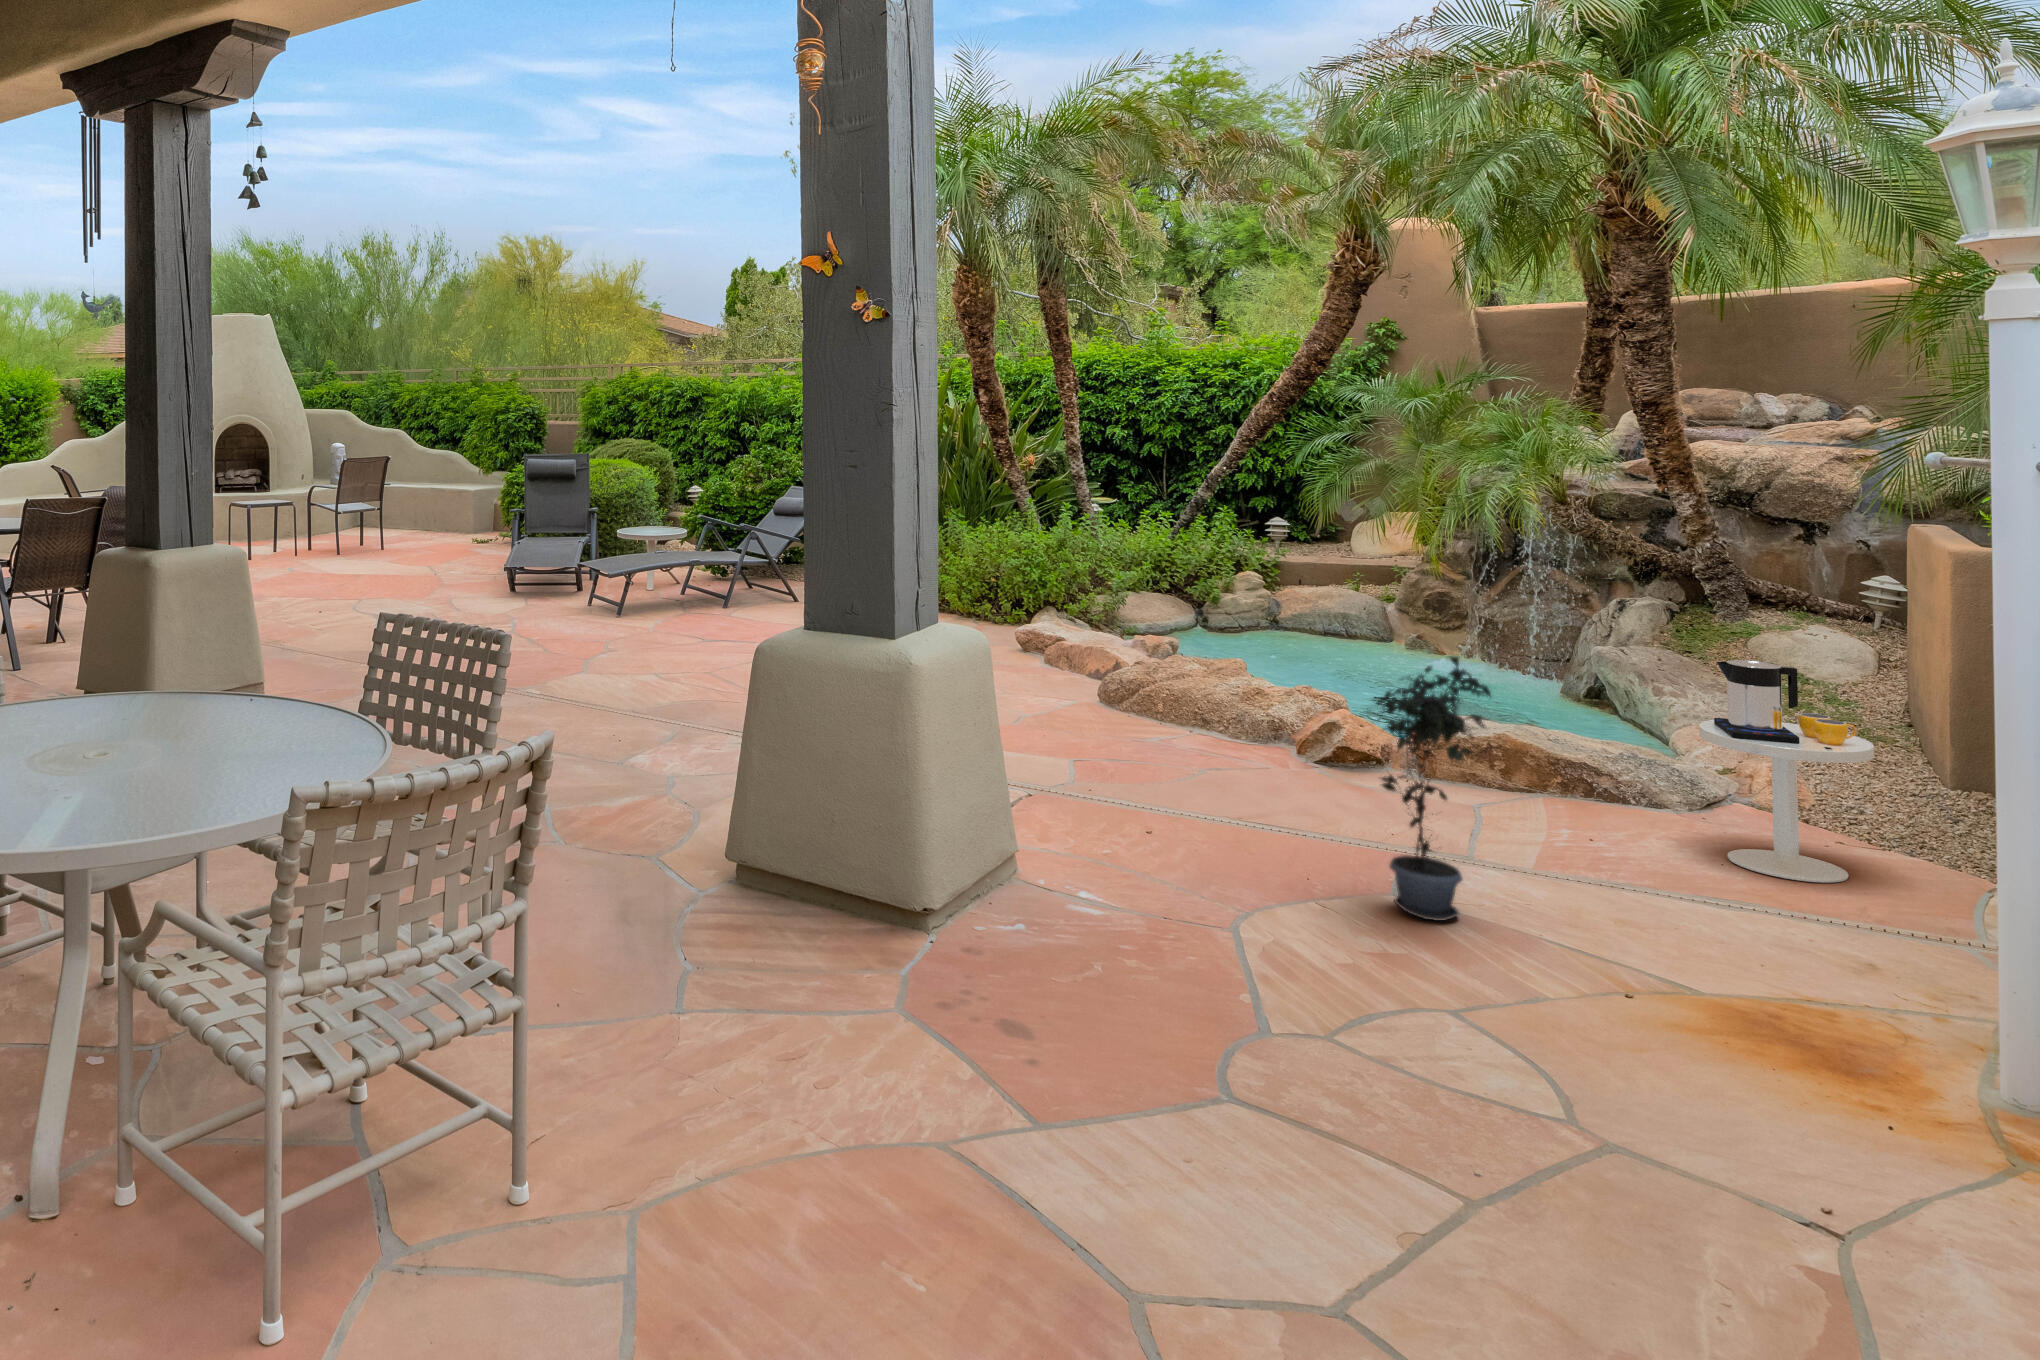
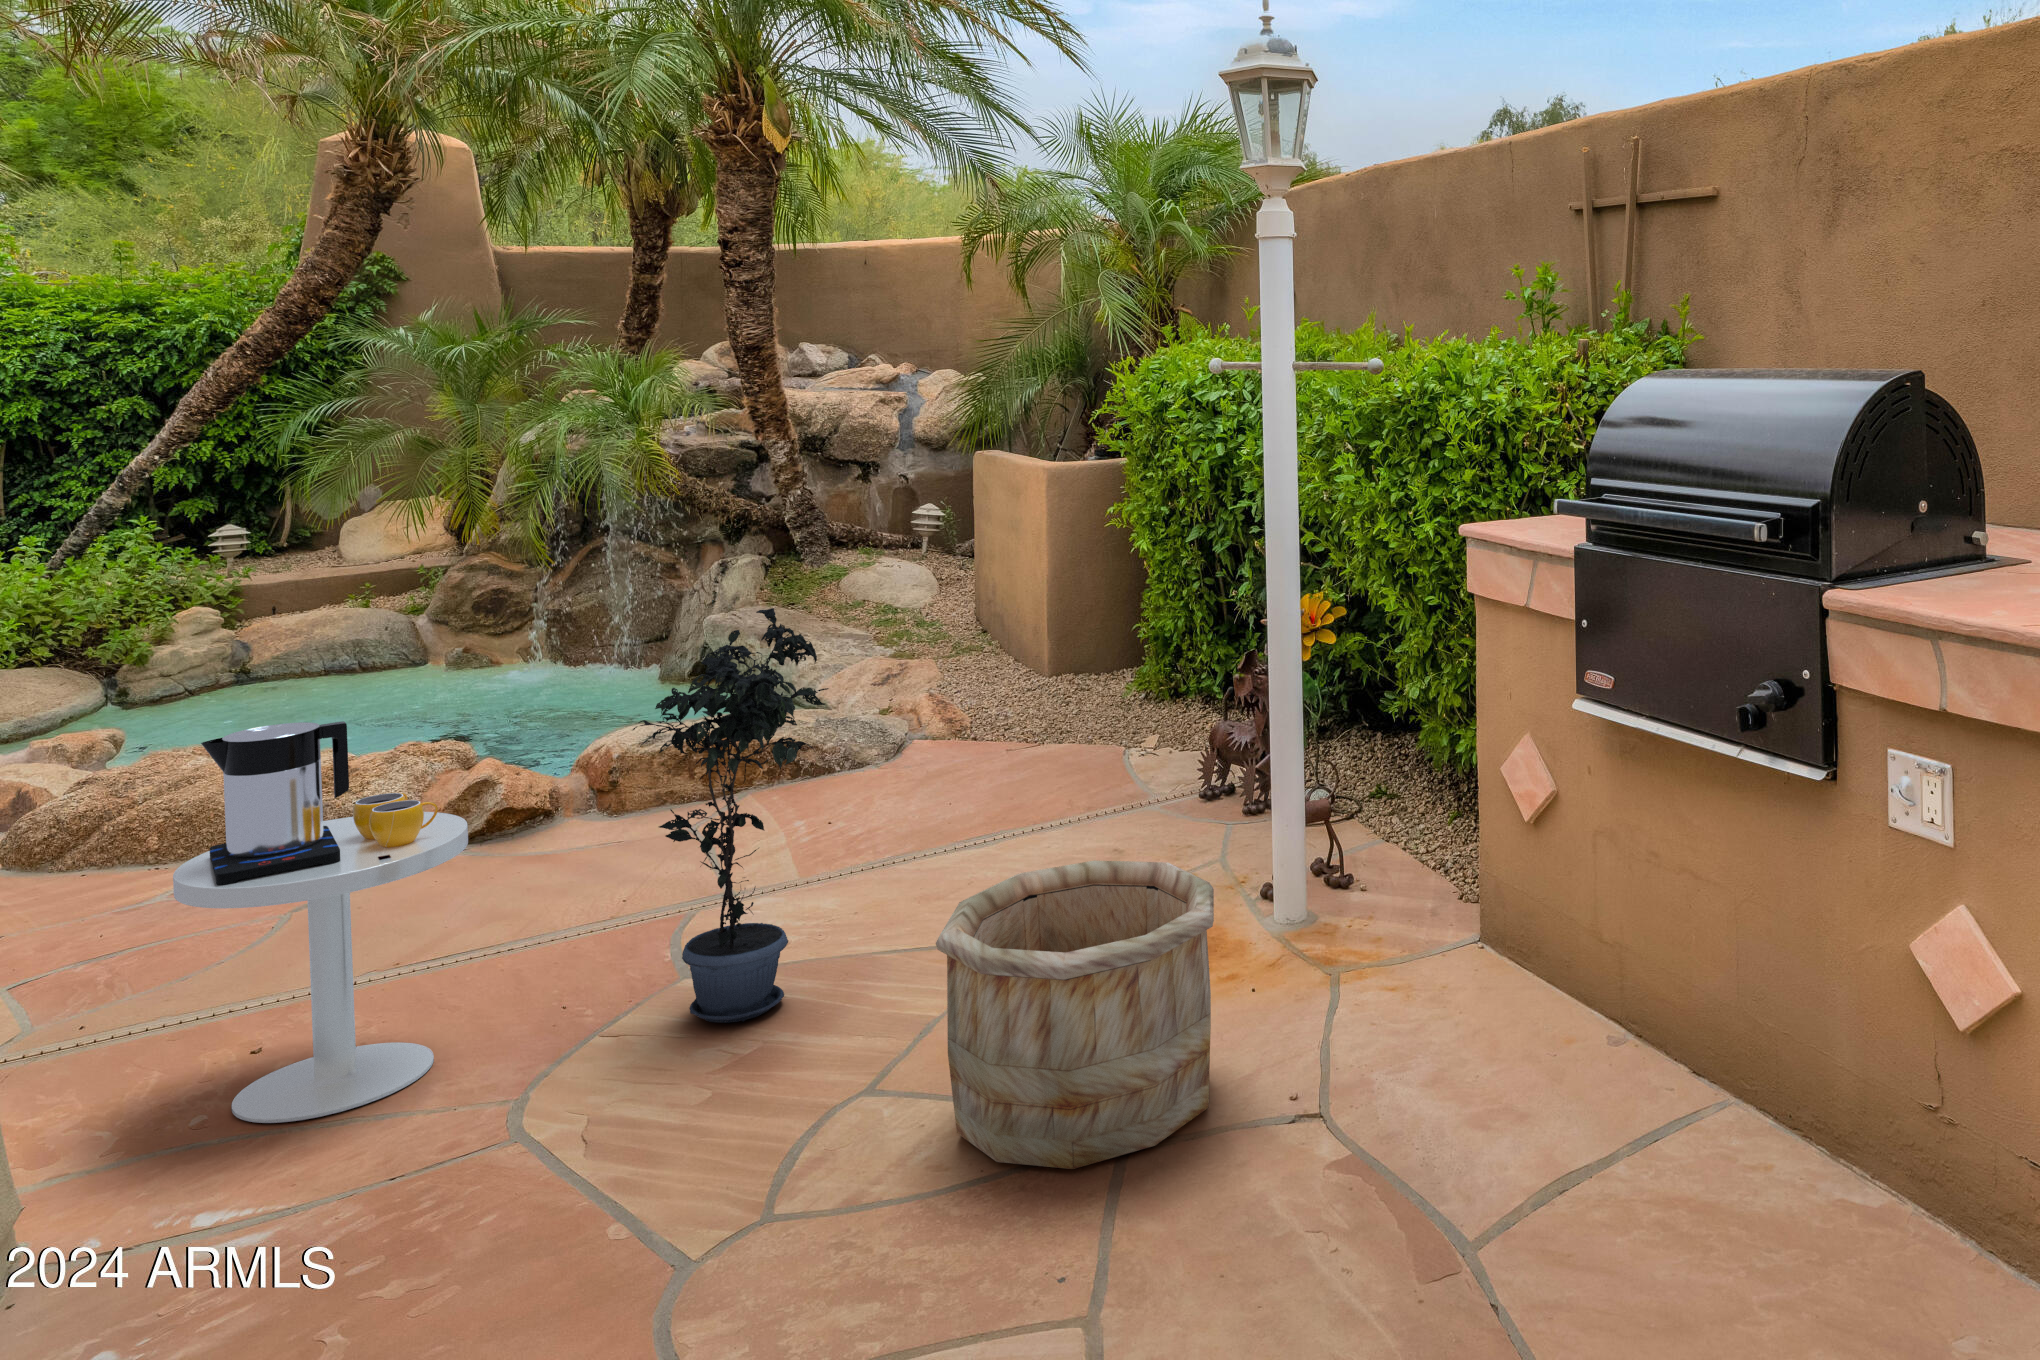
side table: present [1699,660,1874,883] -> present [173,721,468,1123]
wooden bucket: none [1495,882,1740,1102] -> present [936,861,1214,1169]

